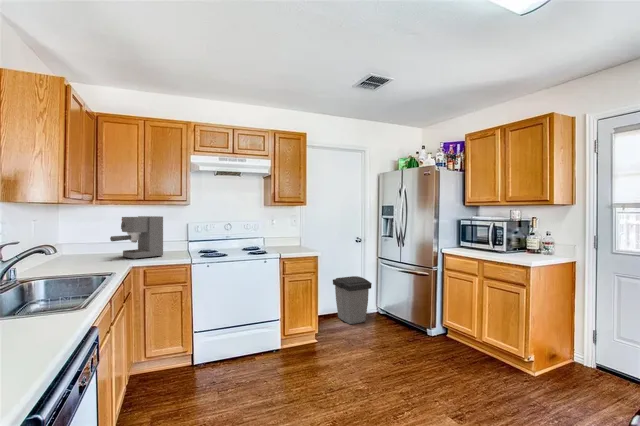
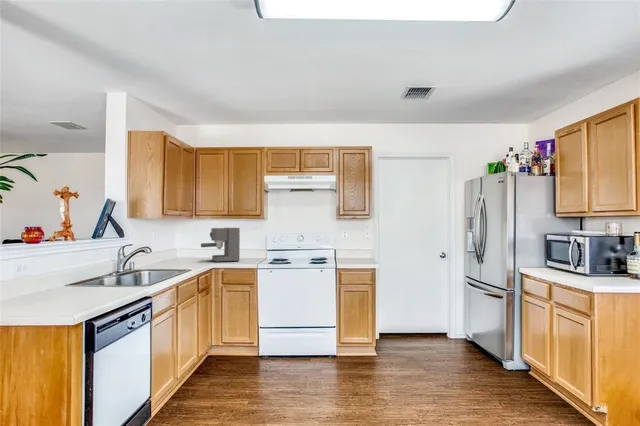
trash can: present [333,276,372,324] -> none [412,296,451,347]

